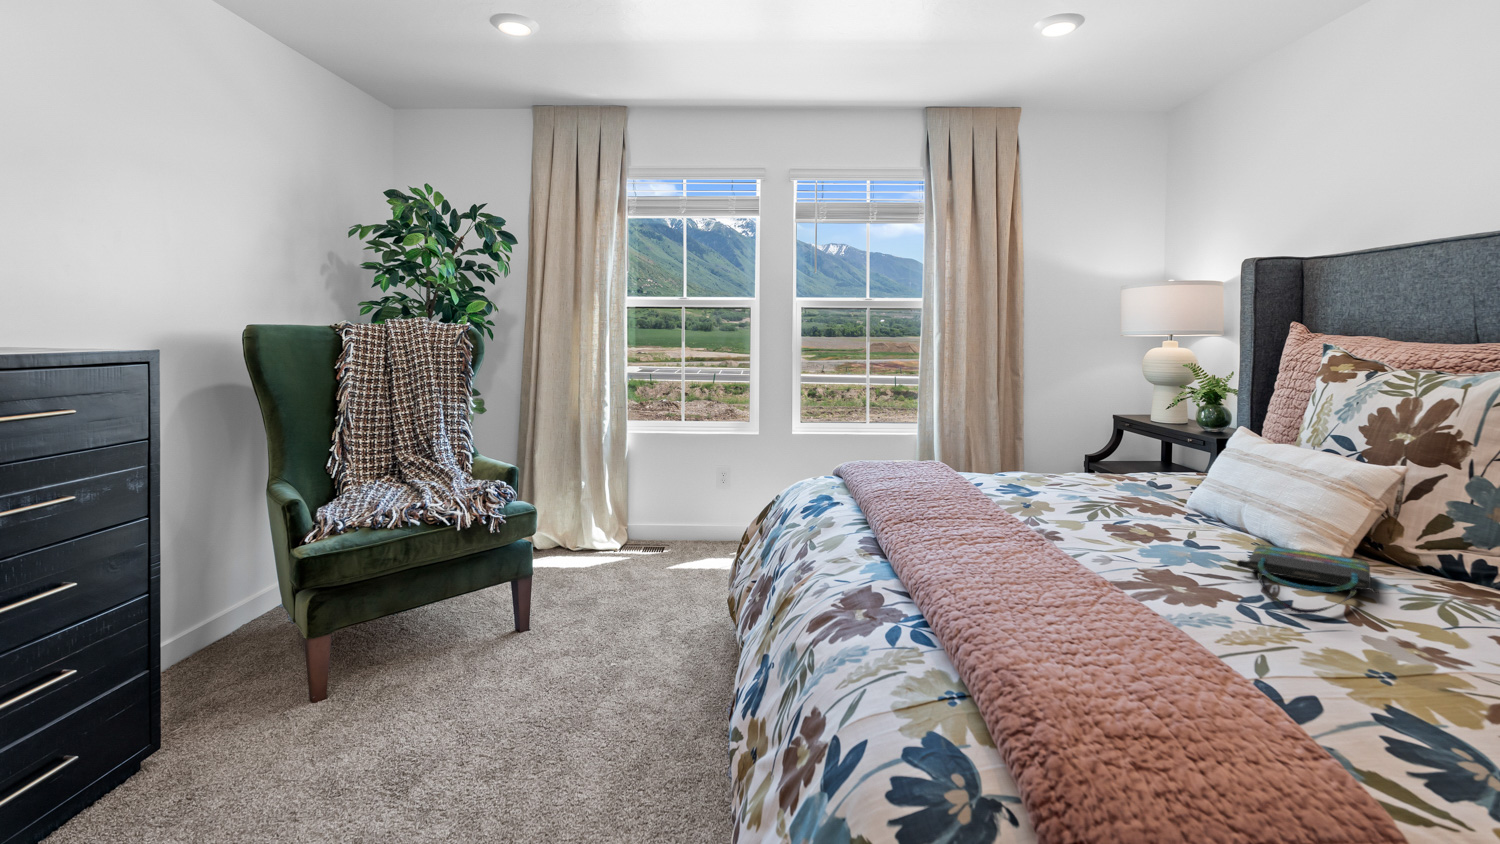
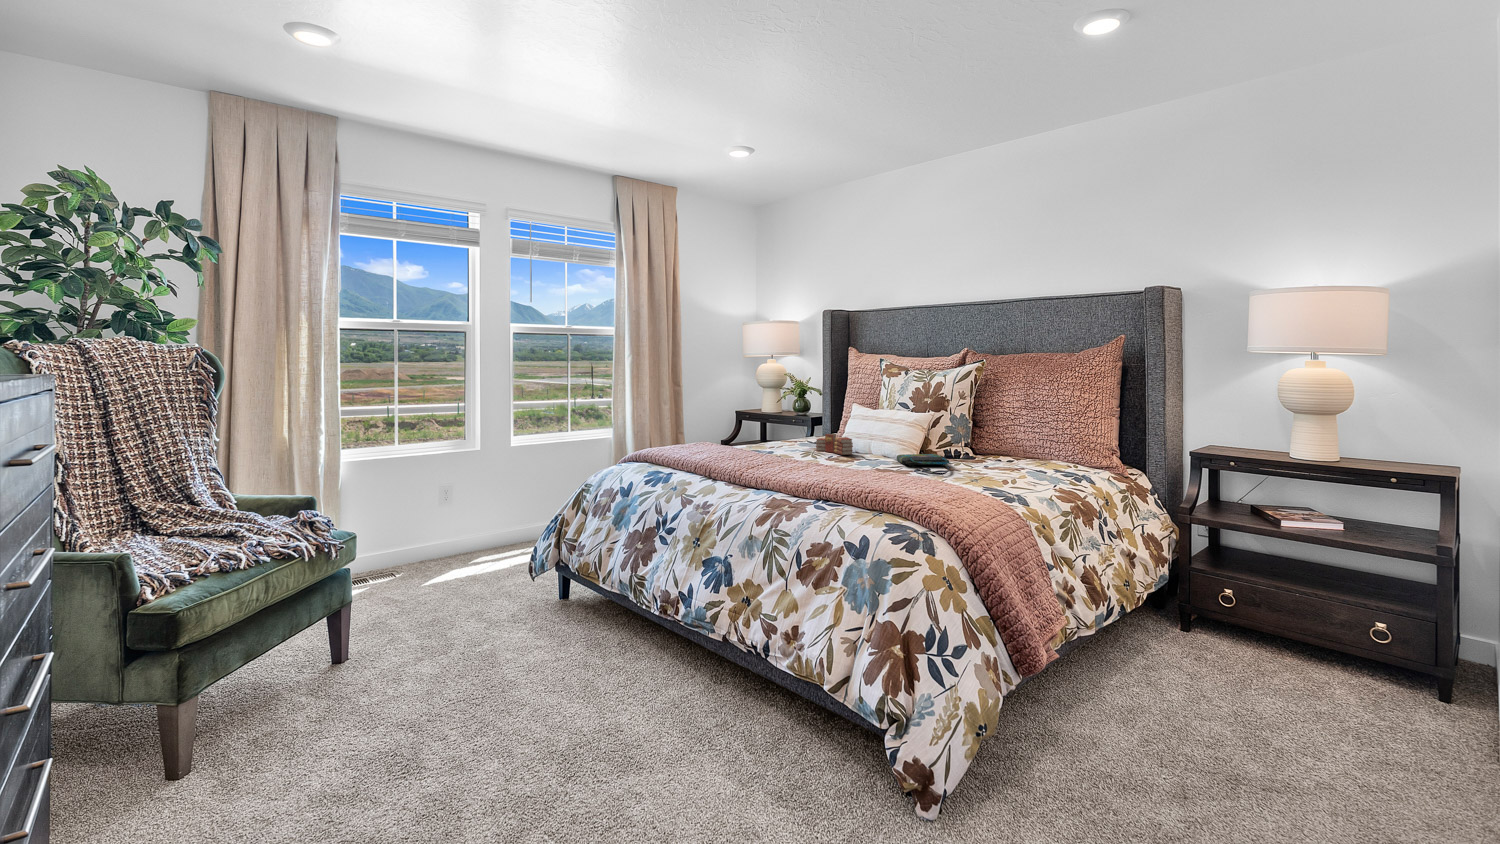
book: none [1123,478,1180,525] -> present [816,434,853,455]

